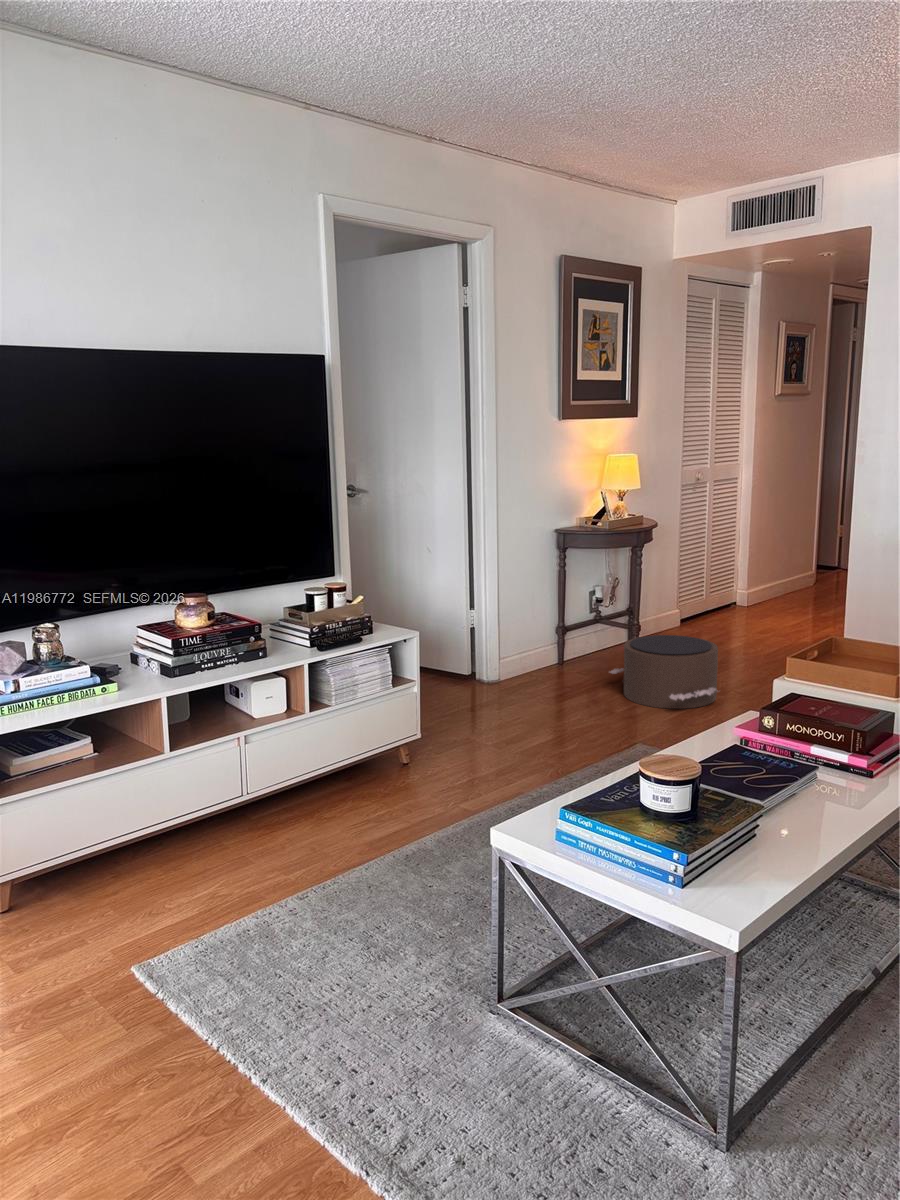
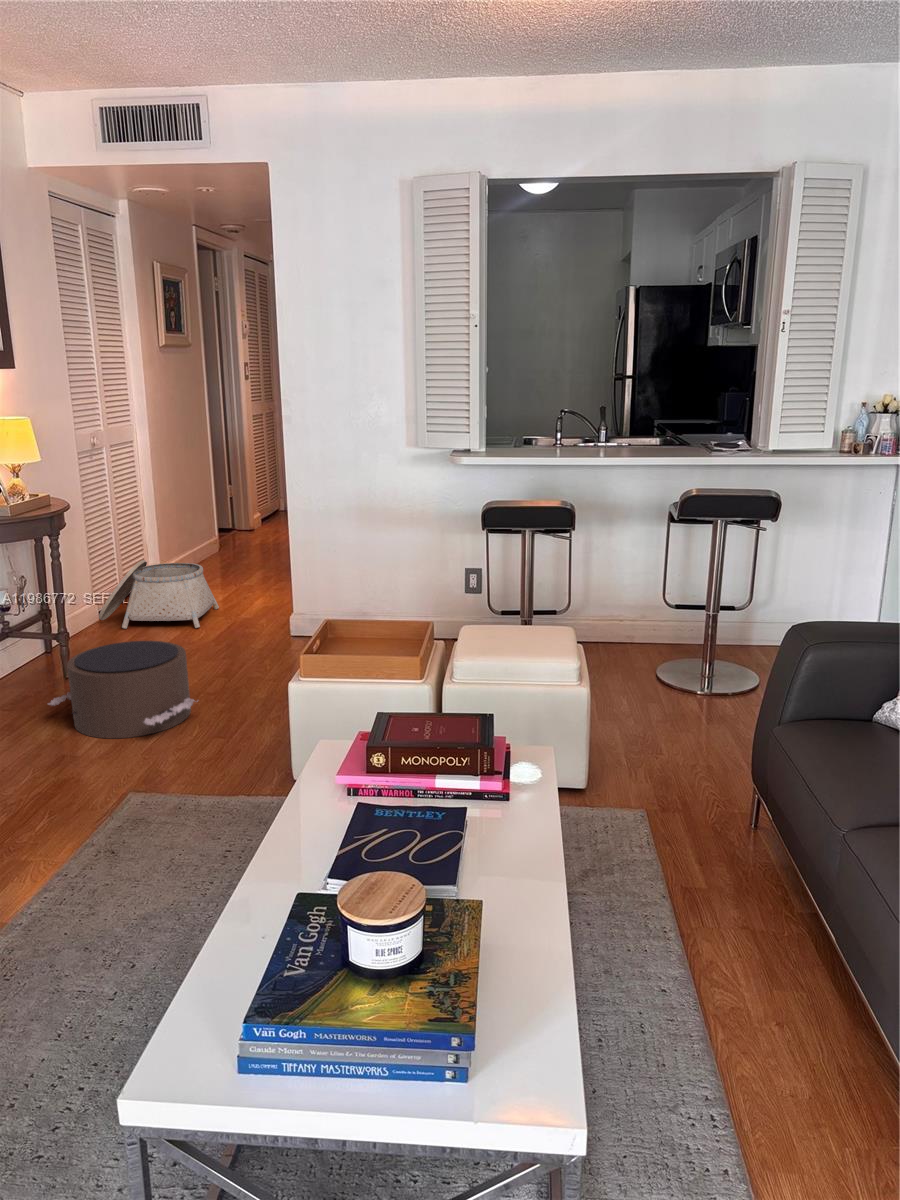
basket: none [680,579,786,642] -> present [99,560,219,629]

